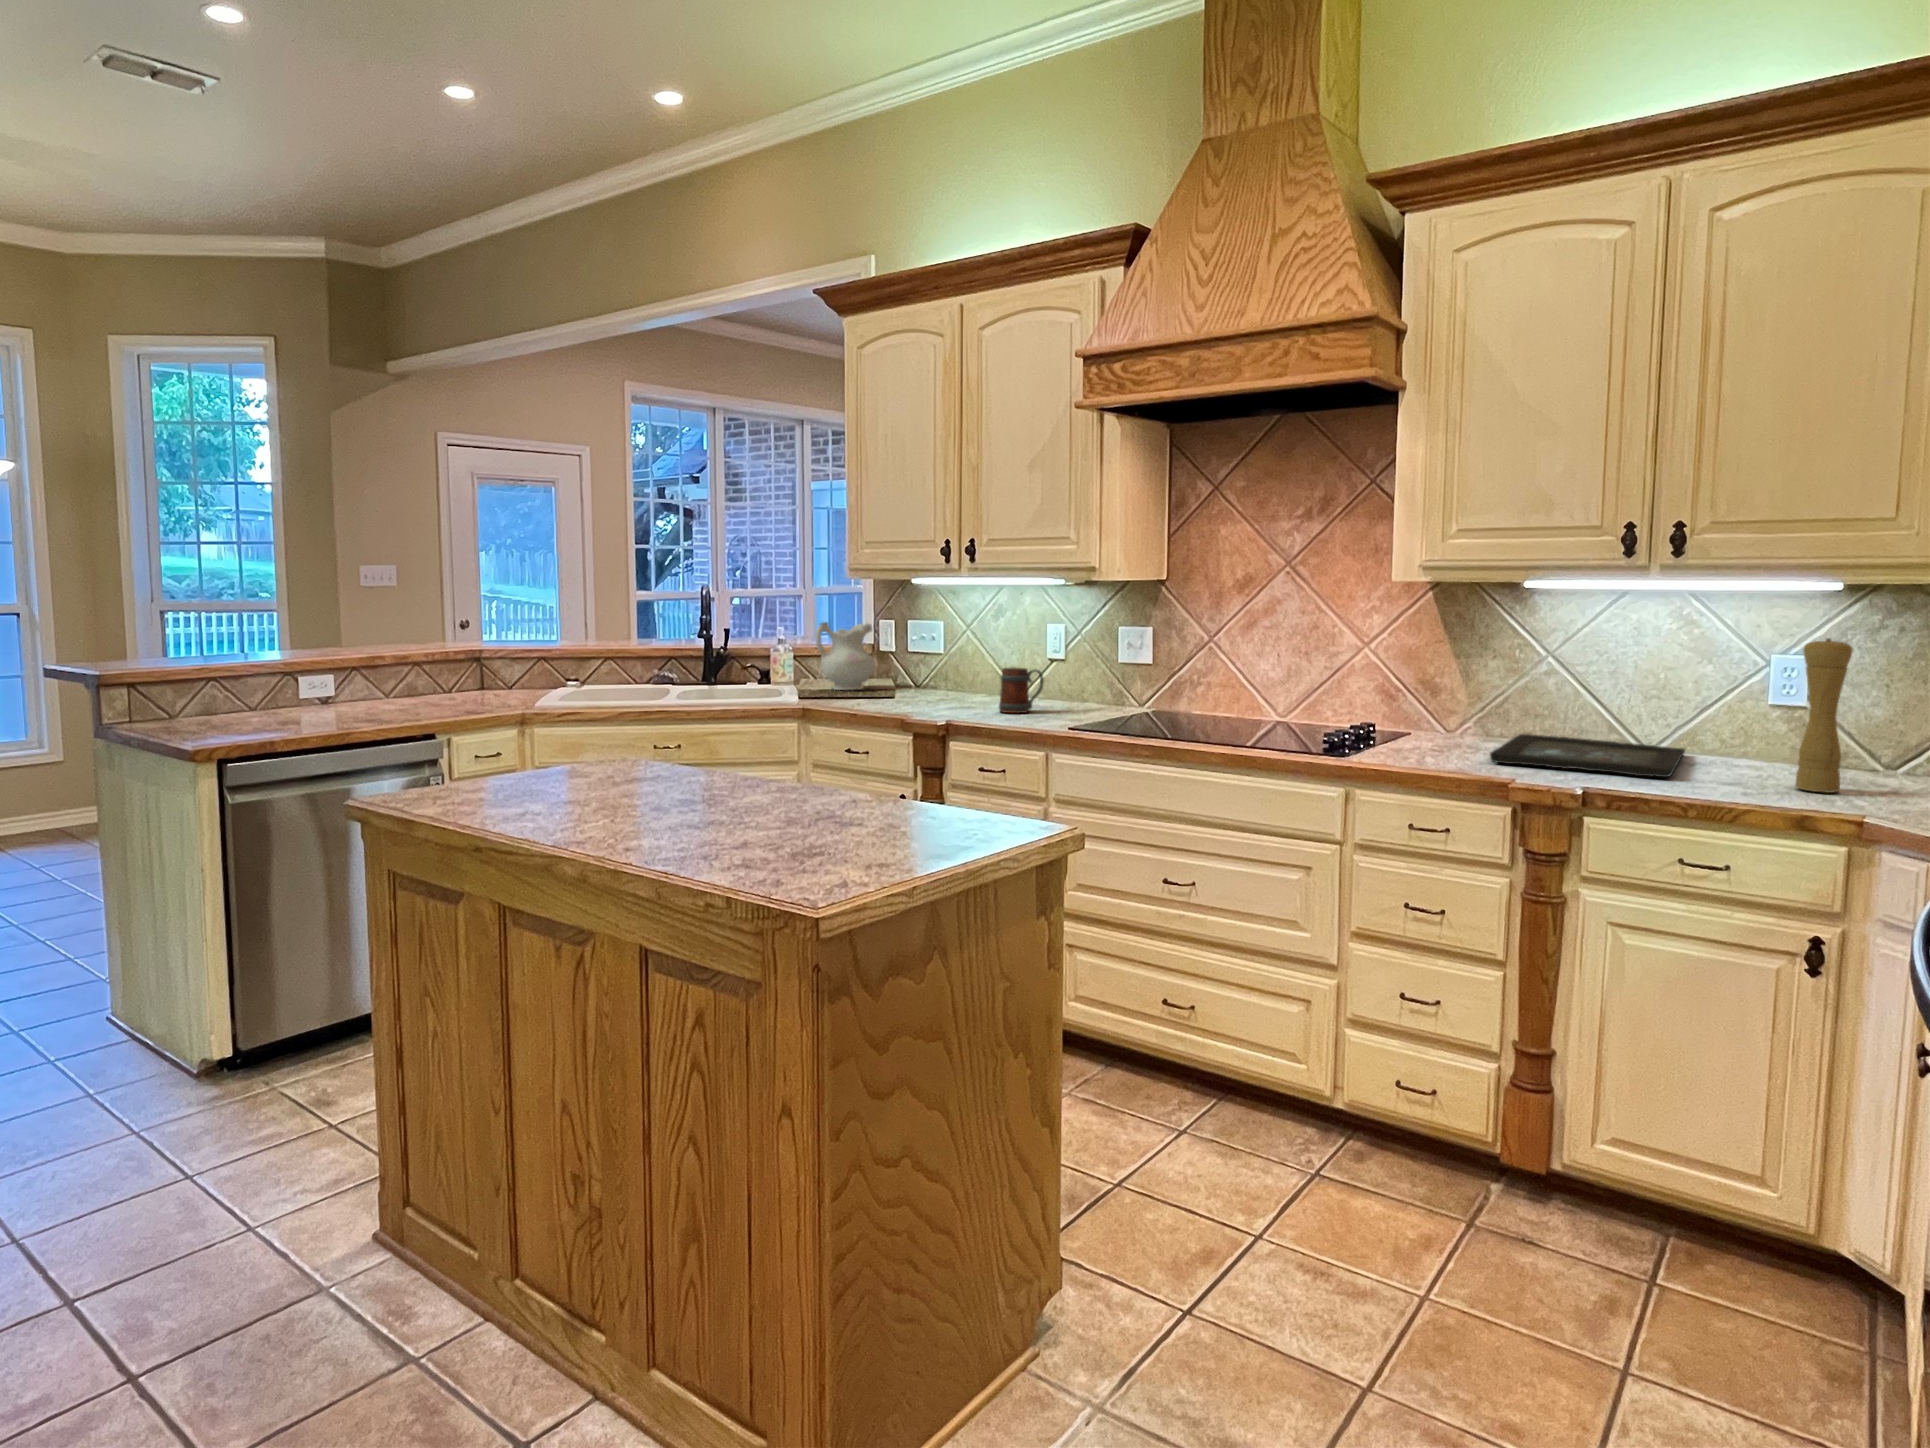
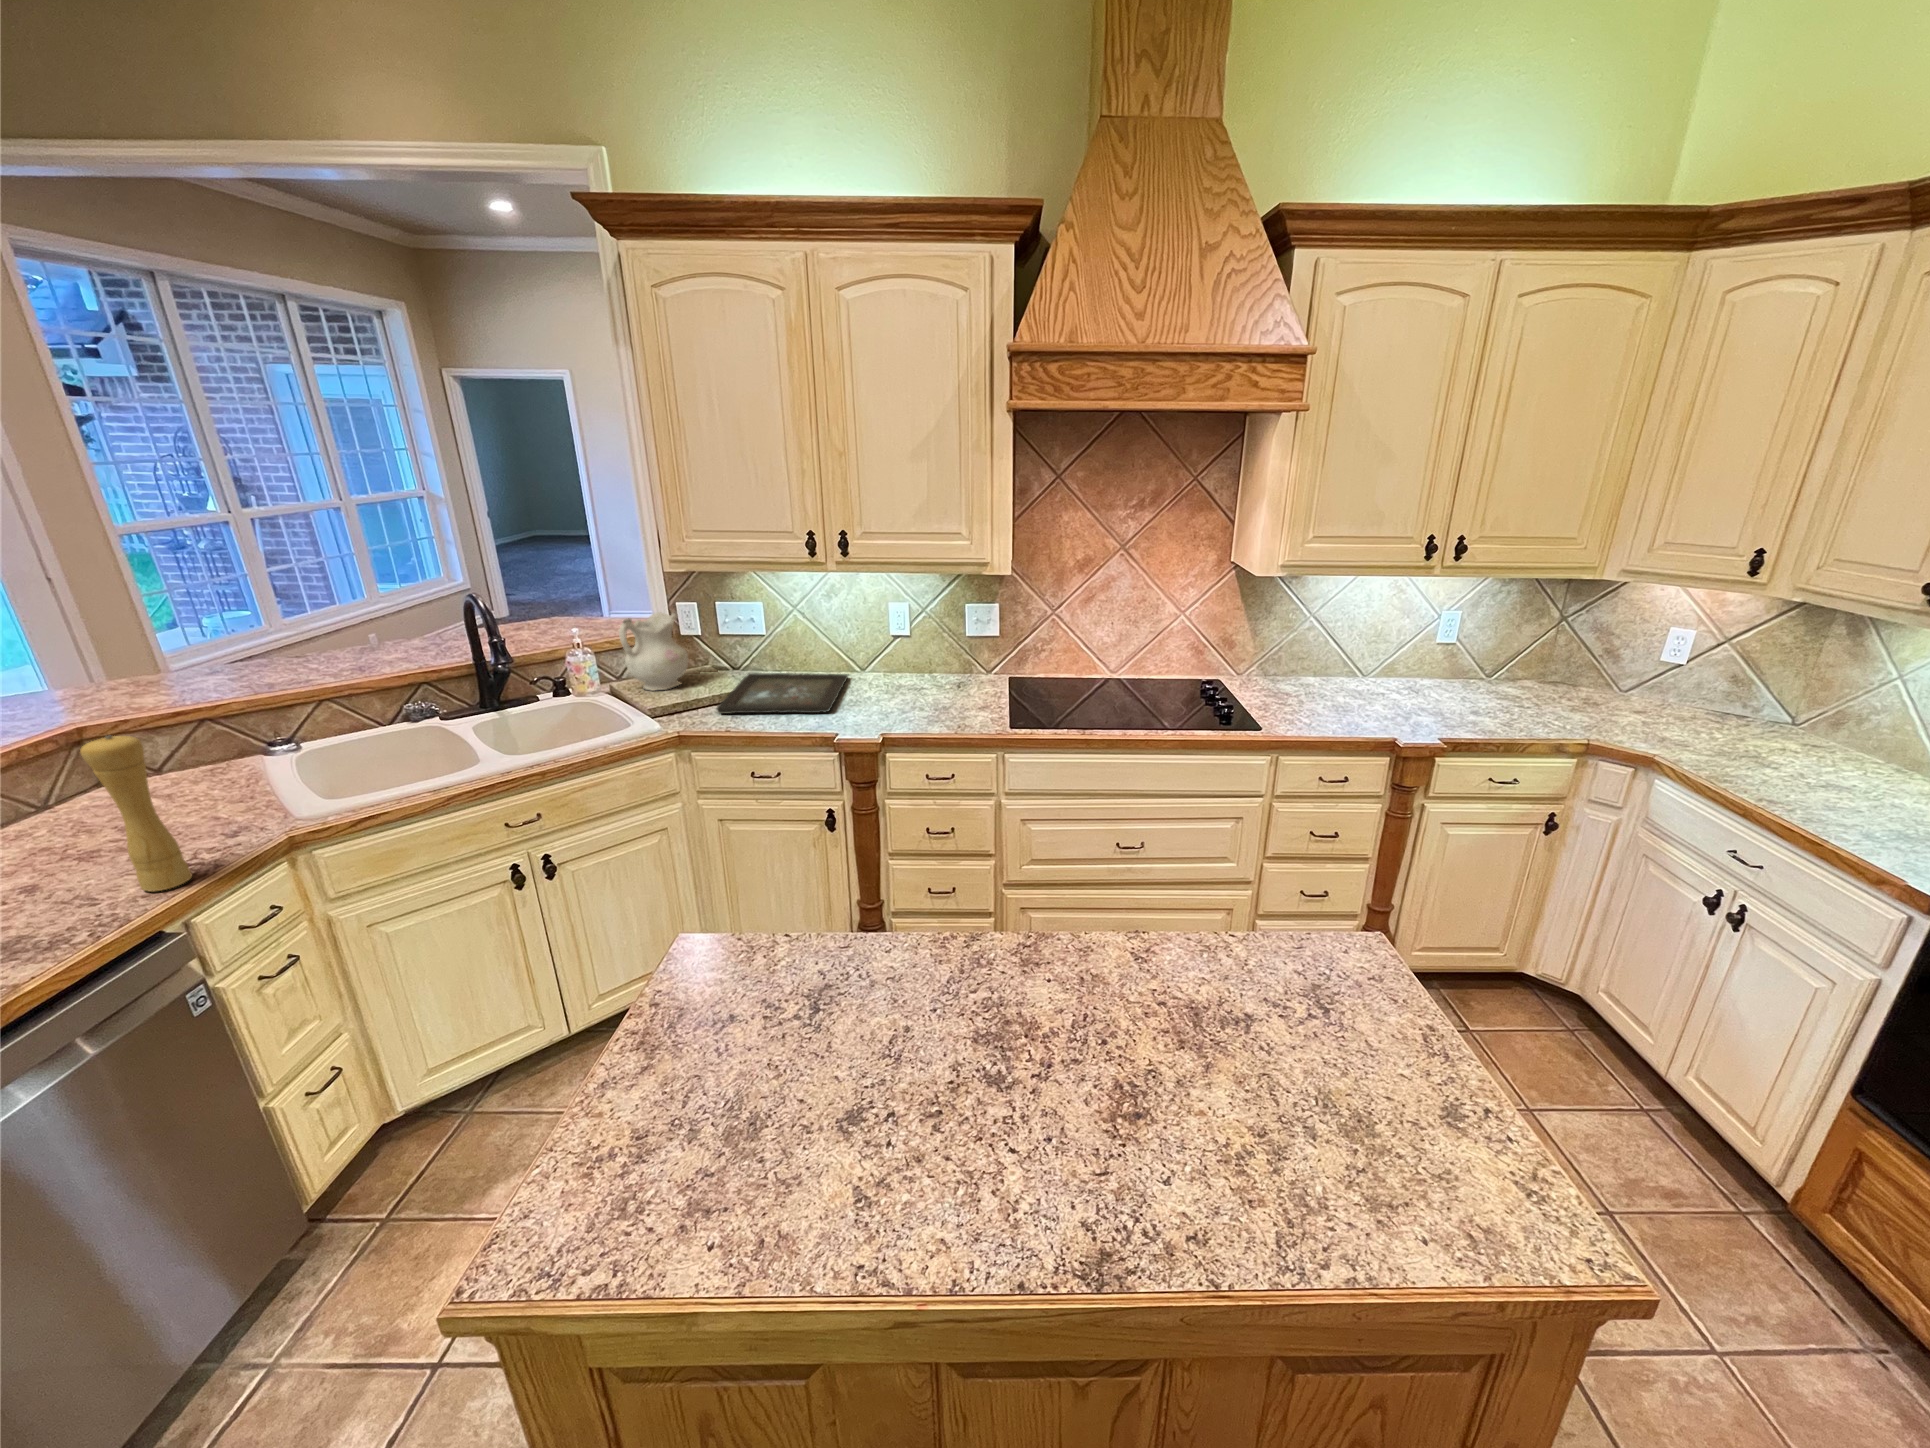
pepper mill: present [1795,638,1853,793] -> present [80,736,192,892]
mug: present [999,668,1044,713] -> none [891,658,926,706]
tray: present [1490,734,1685,777] -> present [717,673,848,714]

